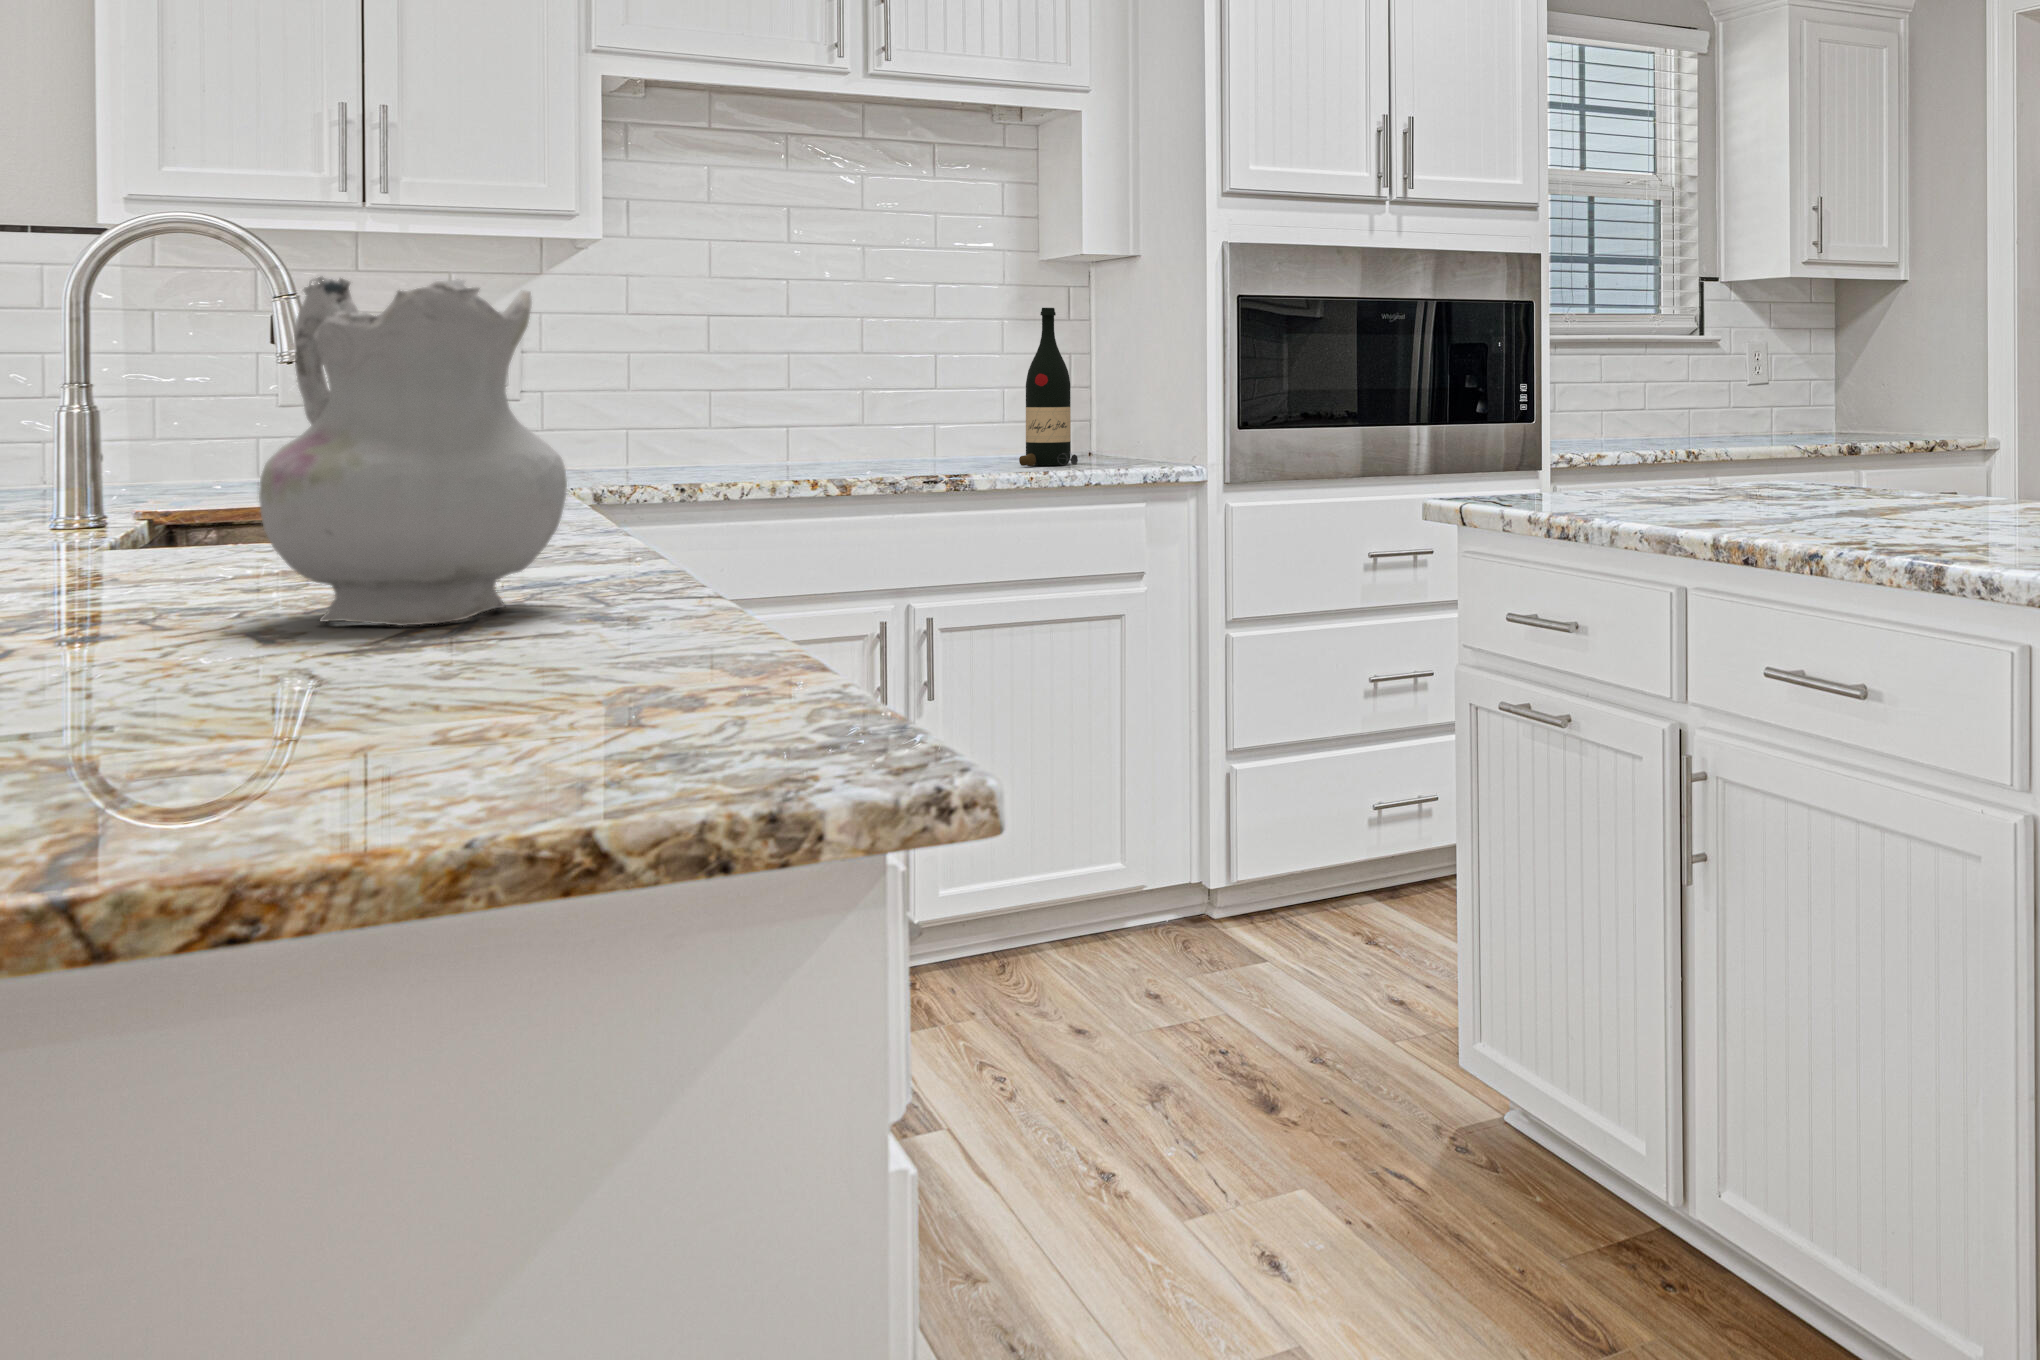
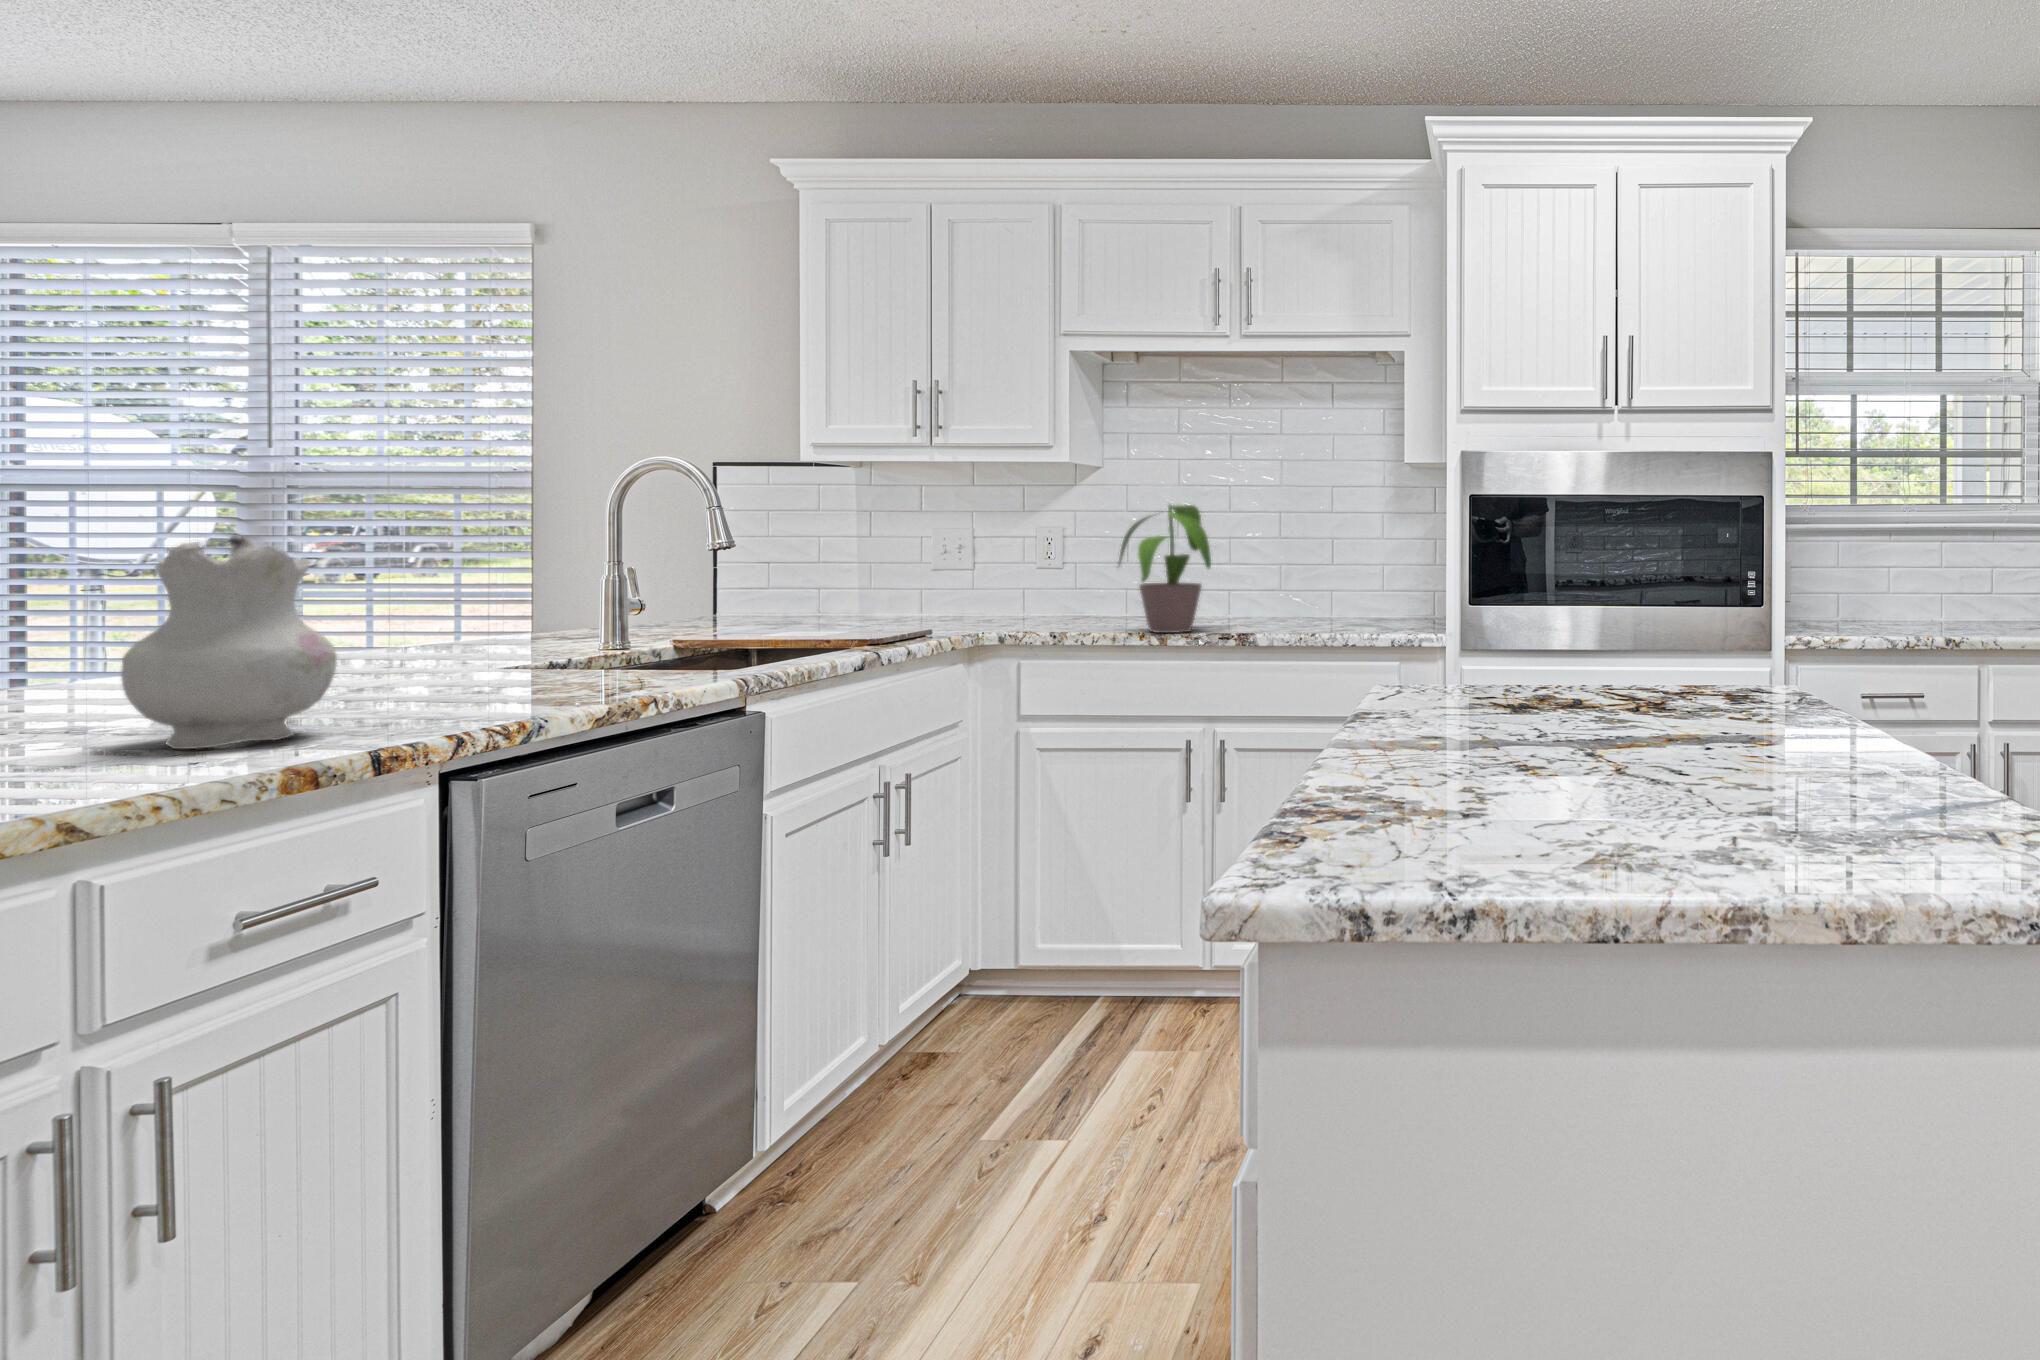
potted plant: none [772,299,937,477] -> present [1119,505,1211,633]
wine bottle: present [1019,308,1078,466] -> none [1314,507,1359,628]

